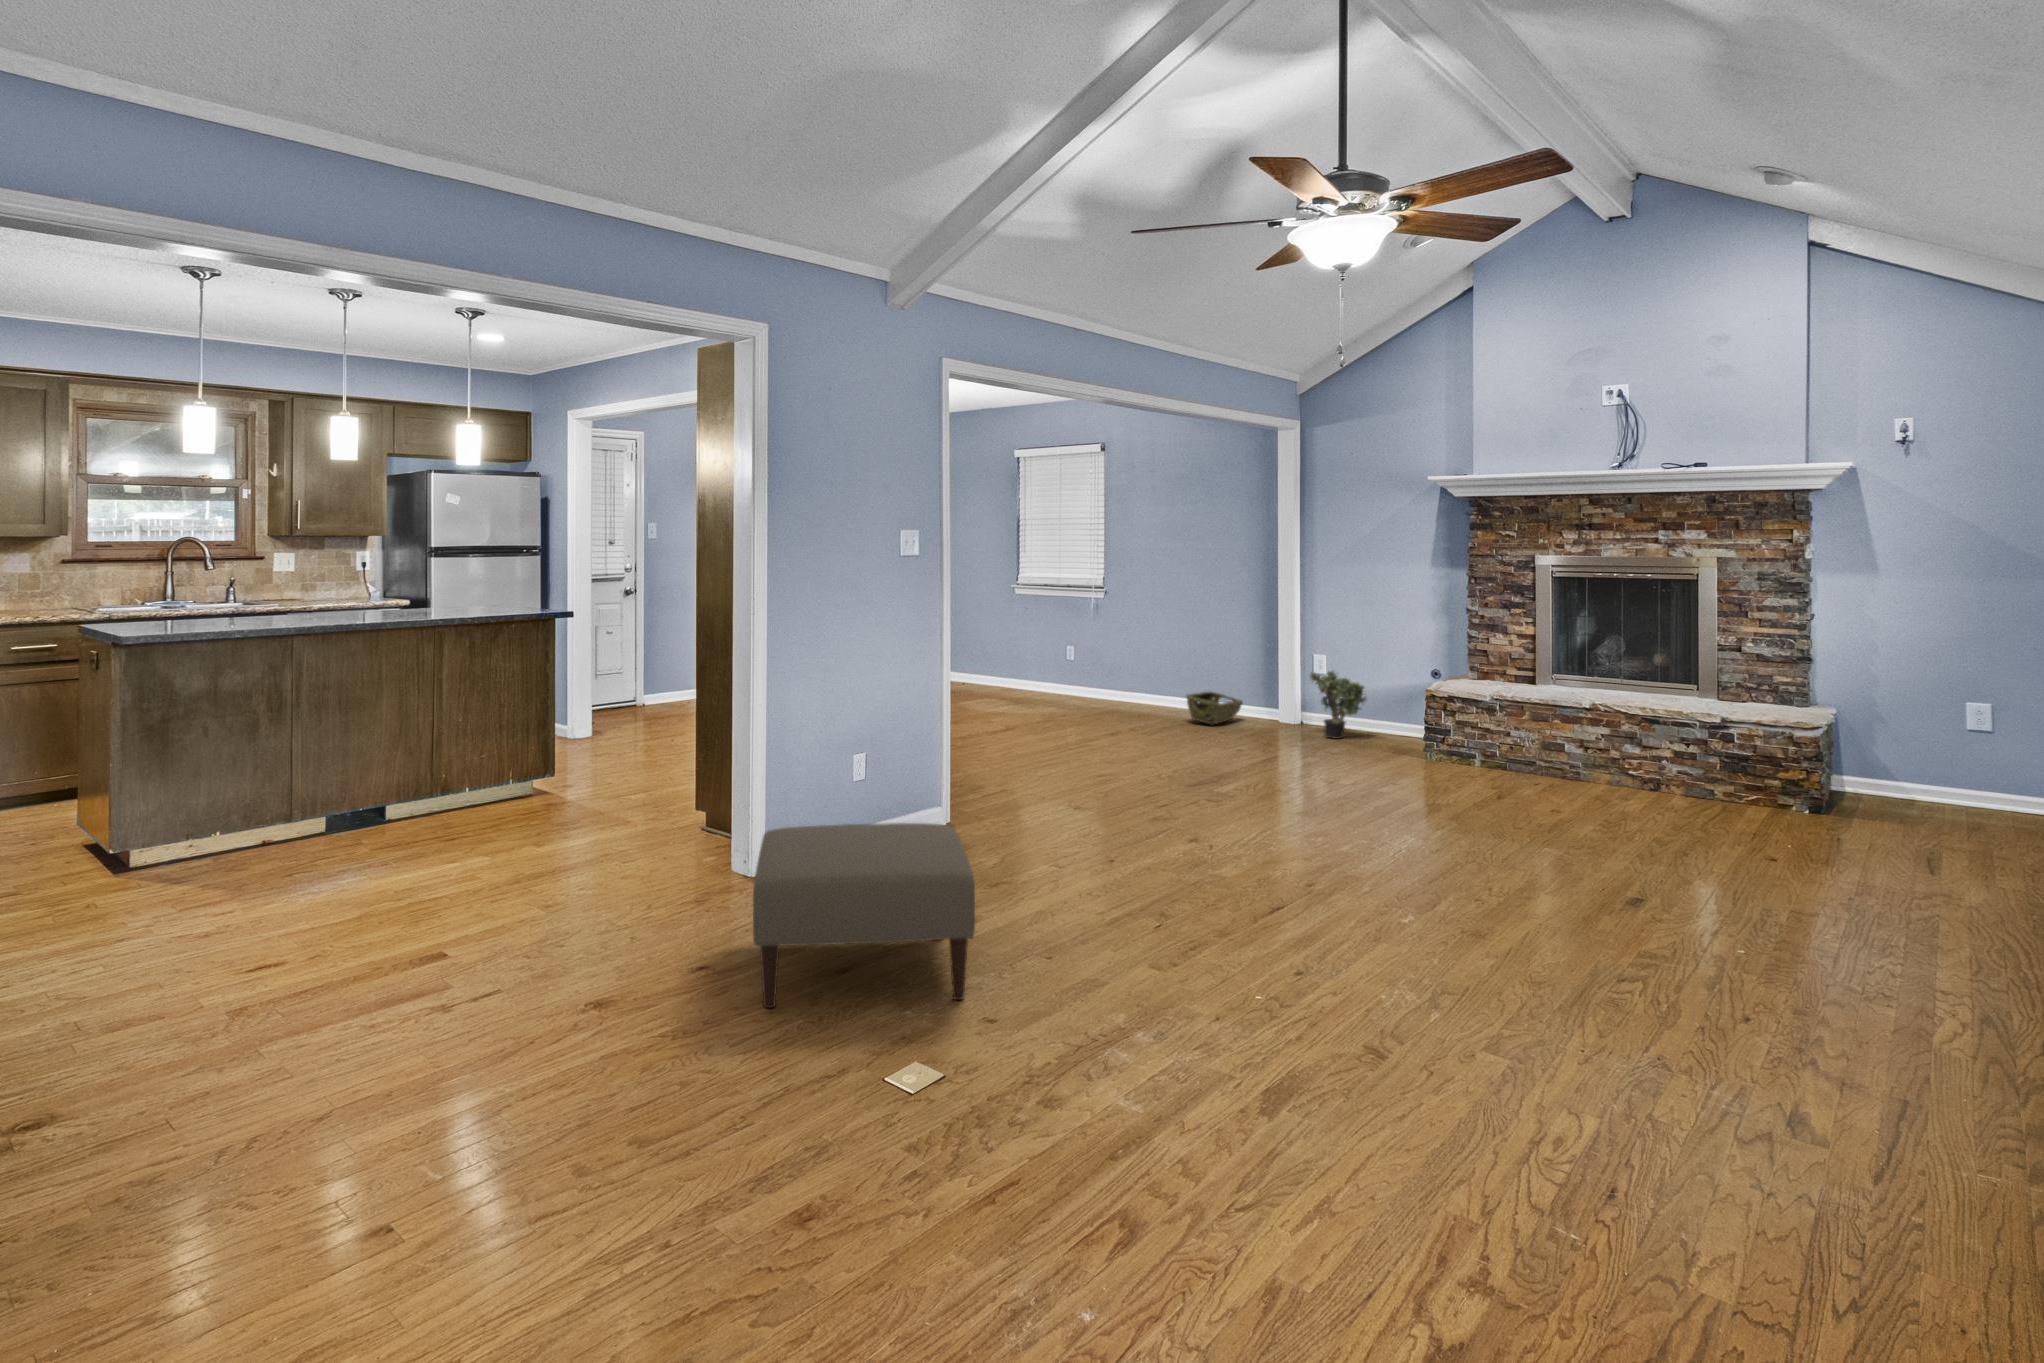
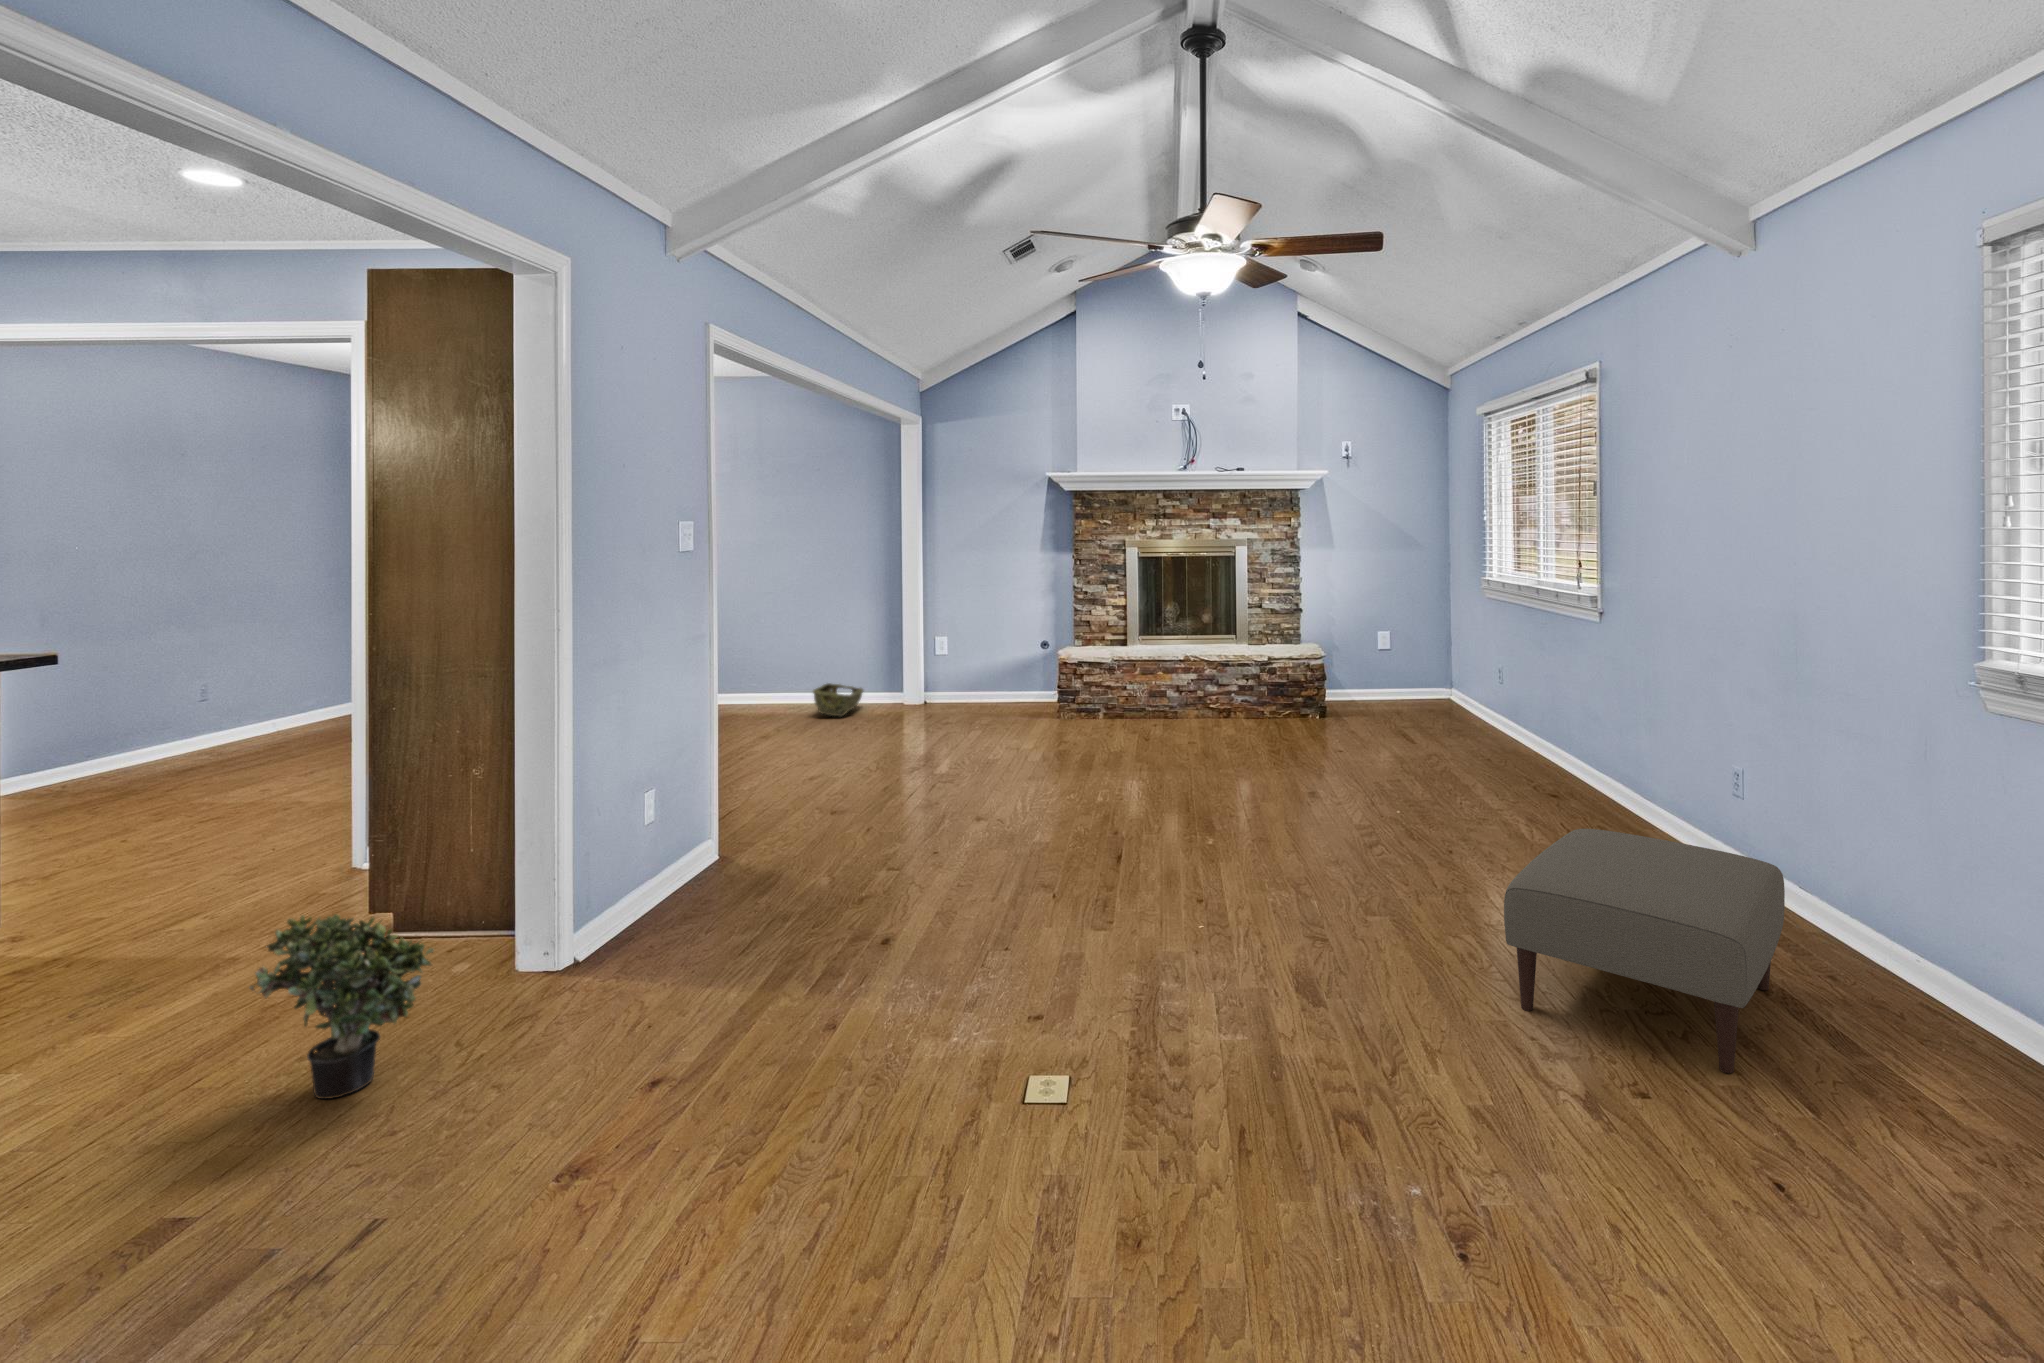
potted plant: present [1310,671,1367,739] -> present [249,914,434,1099]
ottoman: present [753,823,975,1008] -> present [1504,829,1785,1073]

